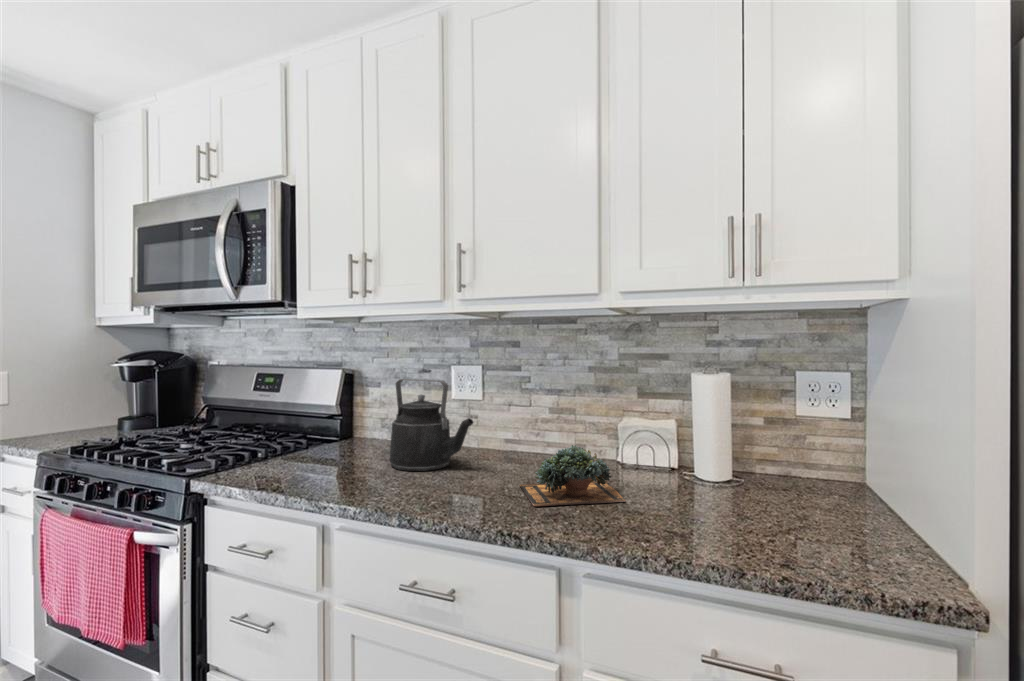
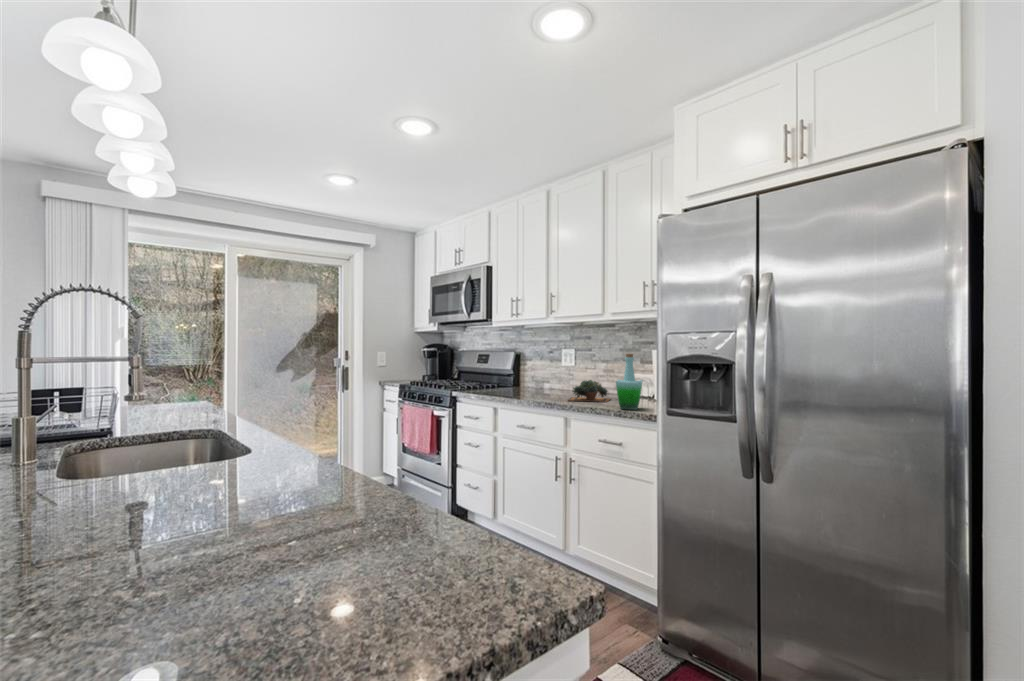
kettle: present [390,379,473,471] -> none [526,354,560,393]
bottle: none [690,393,787,545] -> present [616,354,642,410]

